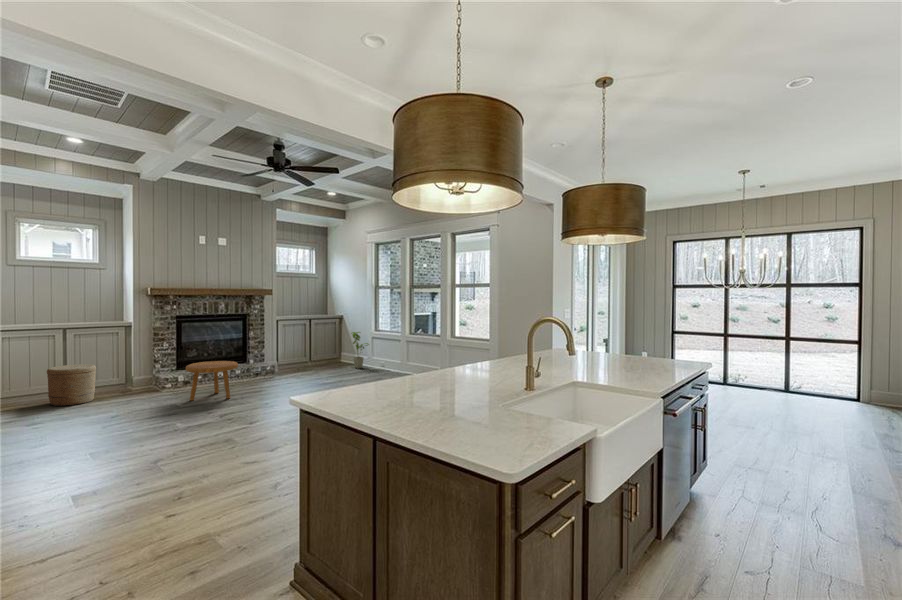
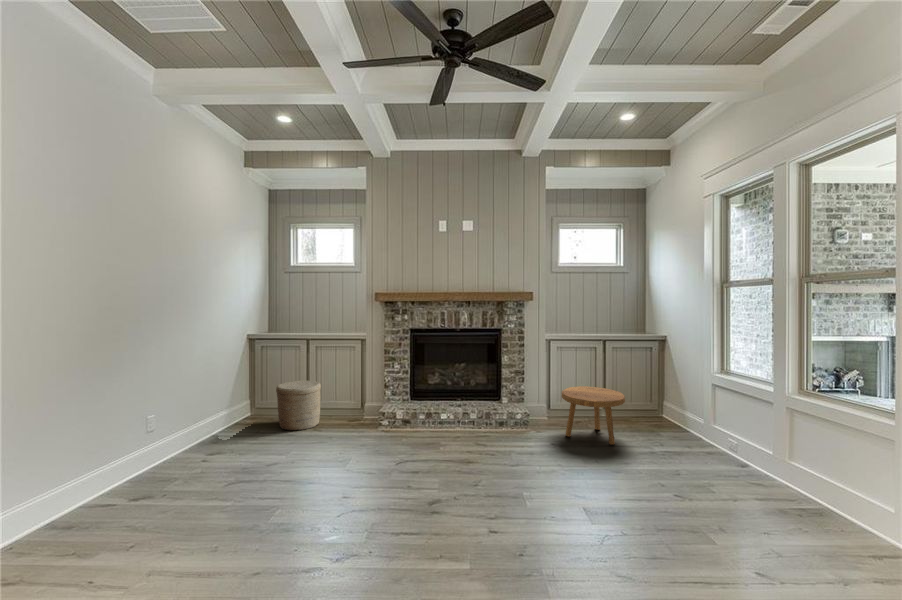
house plant: present [352,332,369,368] -> none [669,372,709,443]
footstool: present [186,361,238,401] -> present [562,386,625,445]

